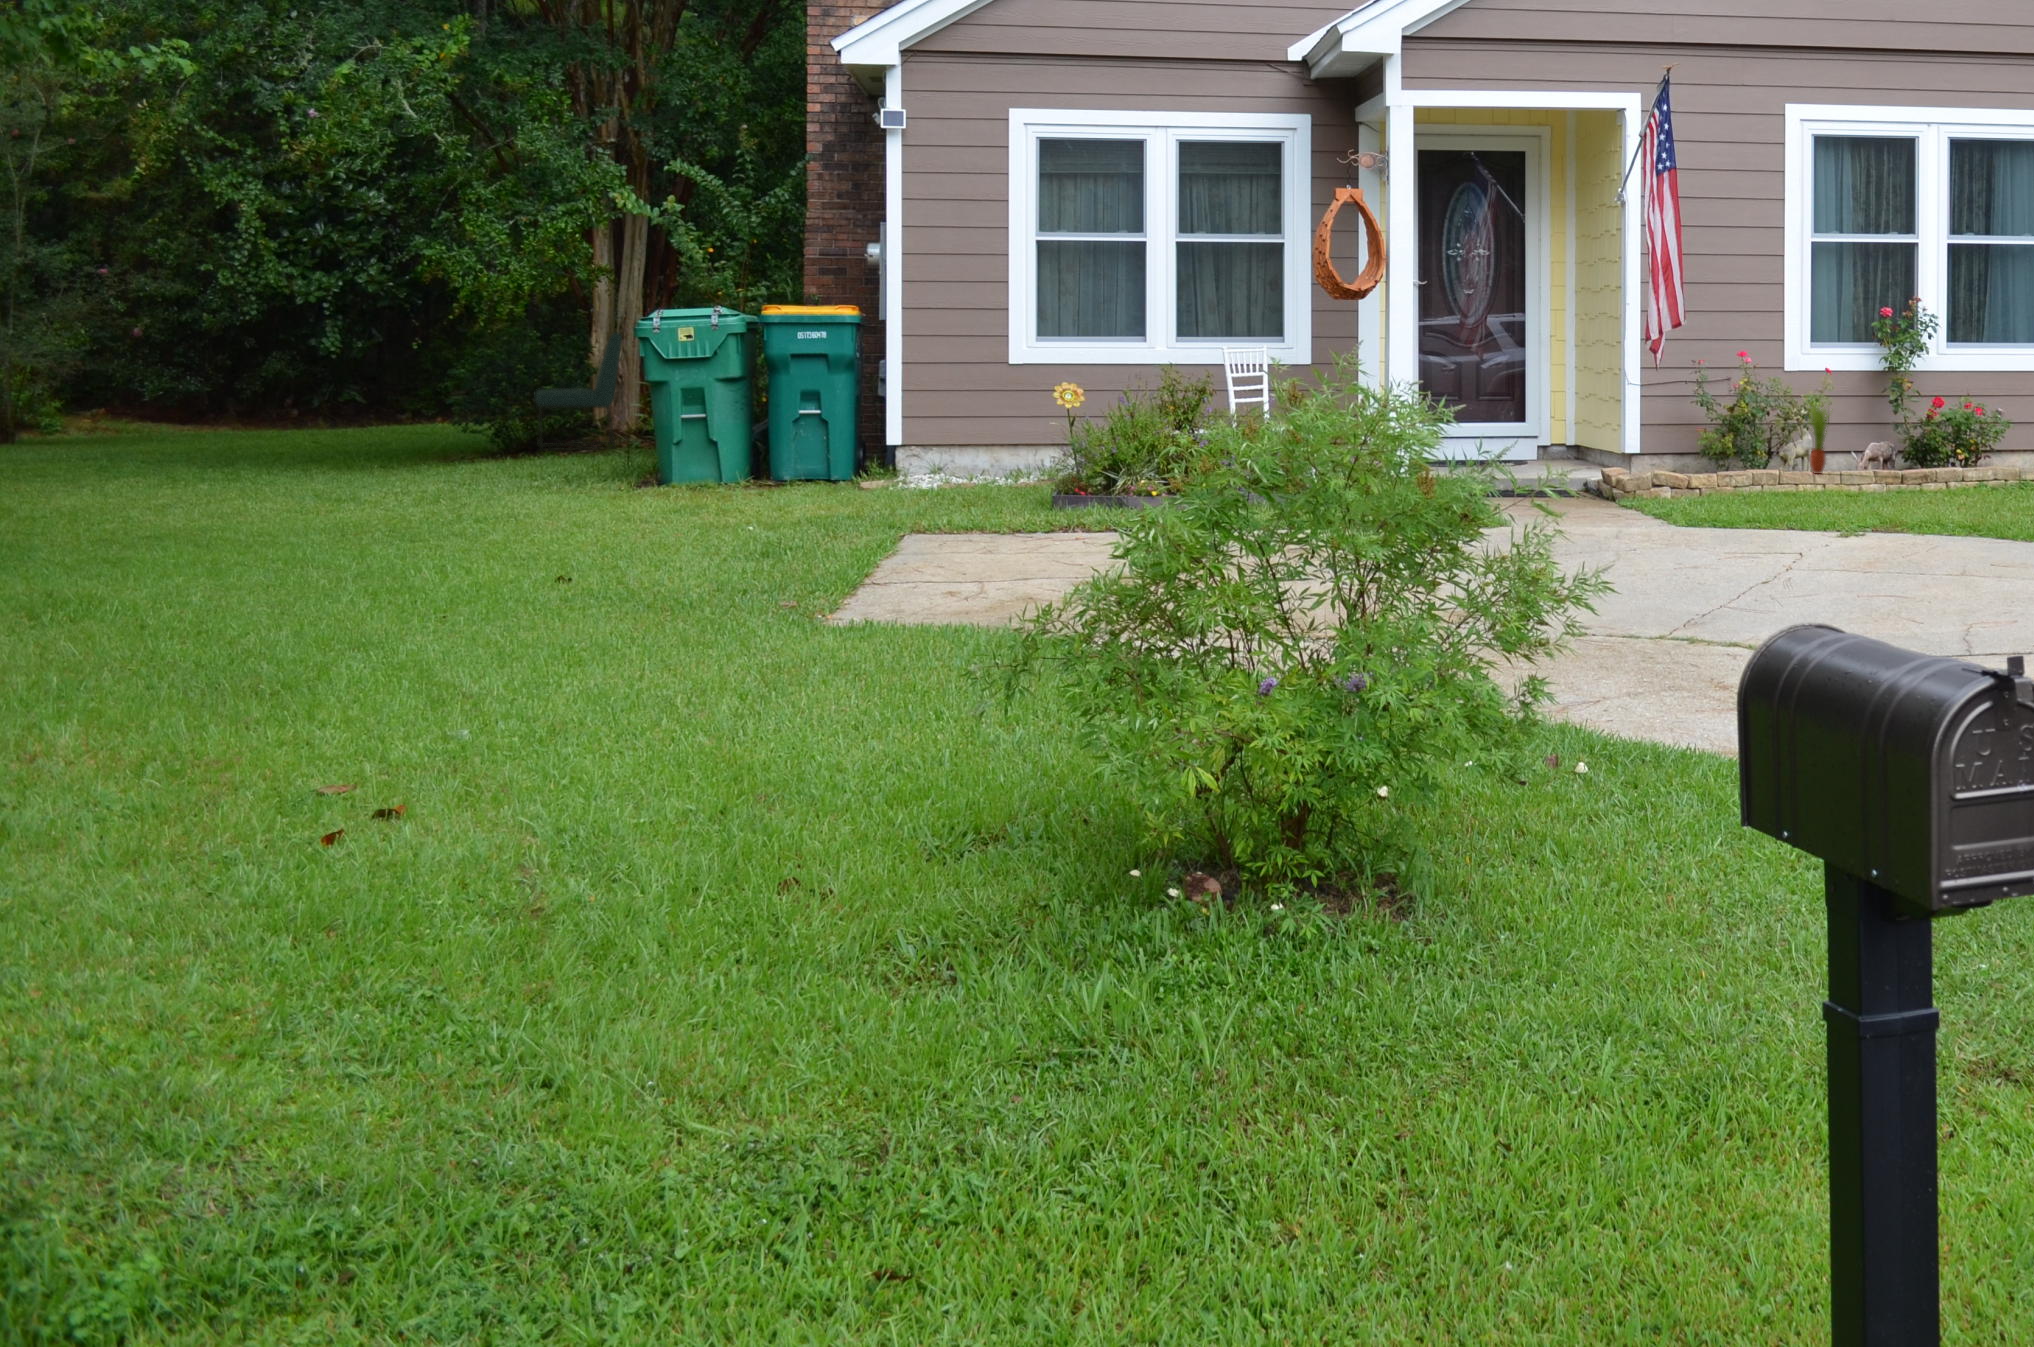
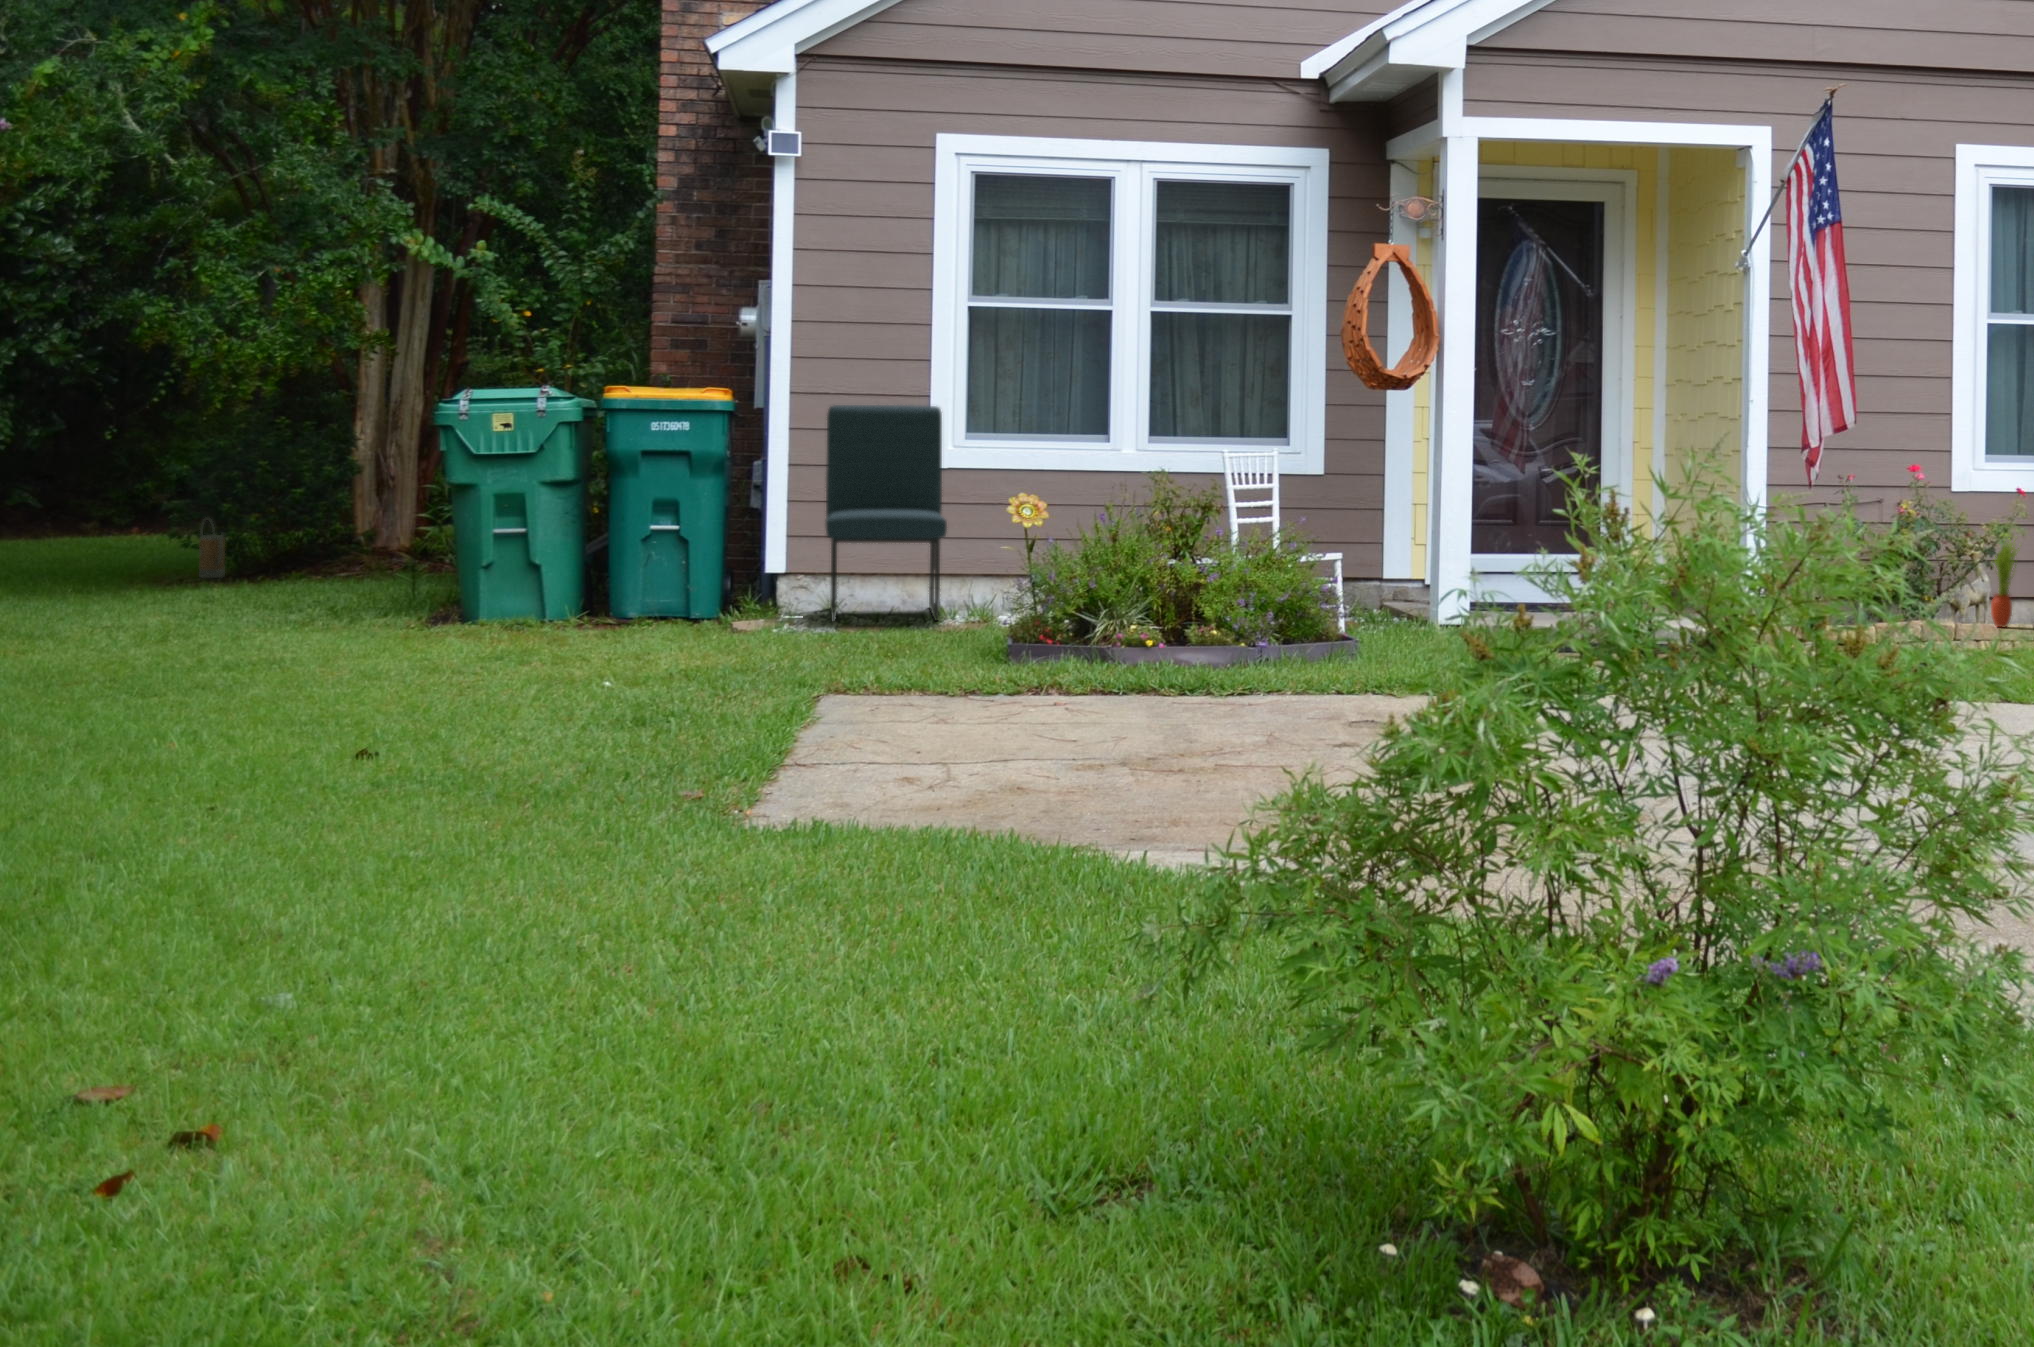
chair: present [534,333,622,451] -> present [825,405,947,622]
watering can: none [472,407,492,453] -> present [199,518,225,578]

